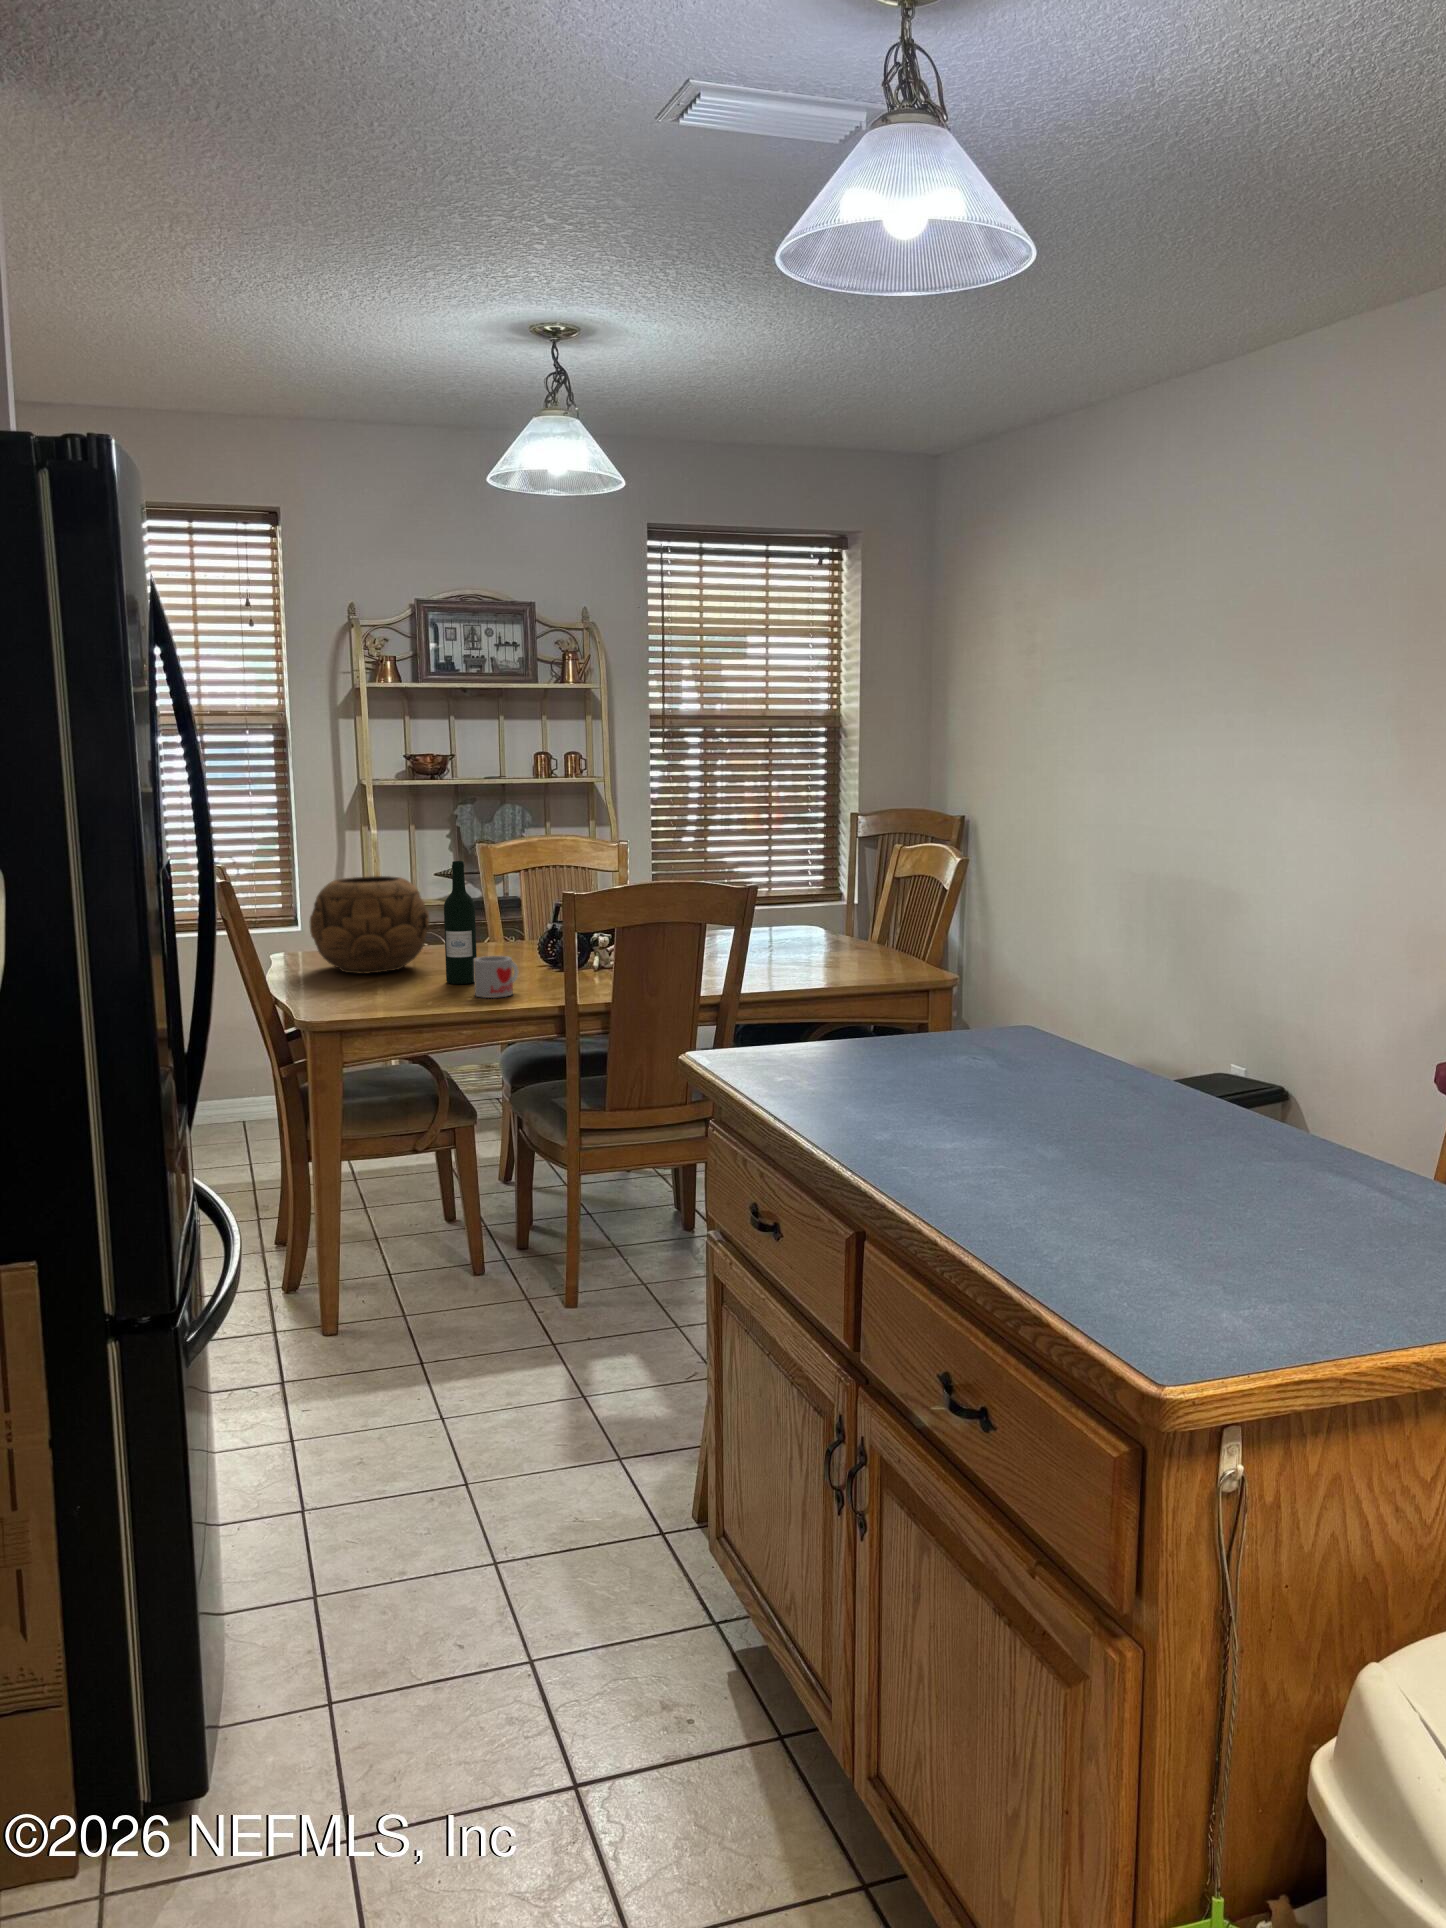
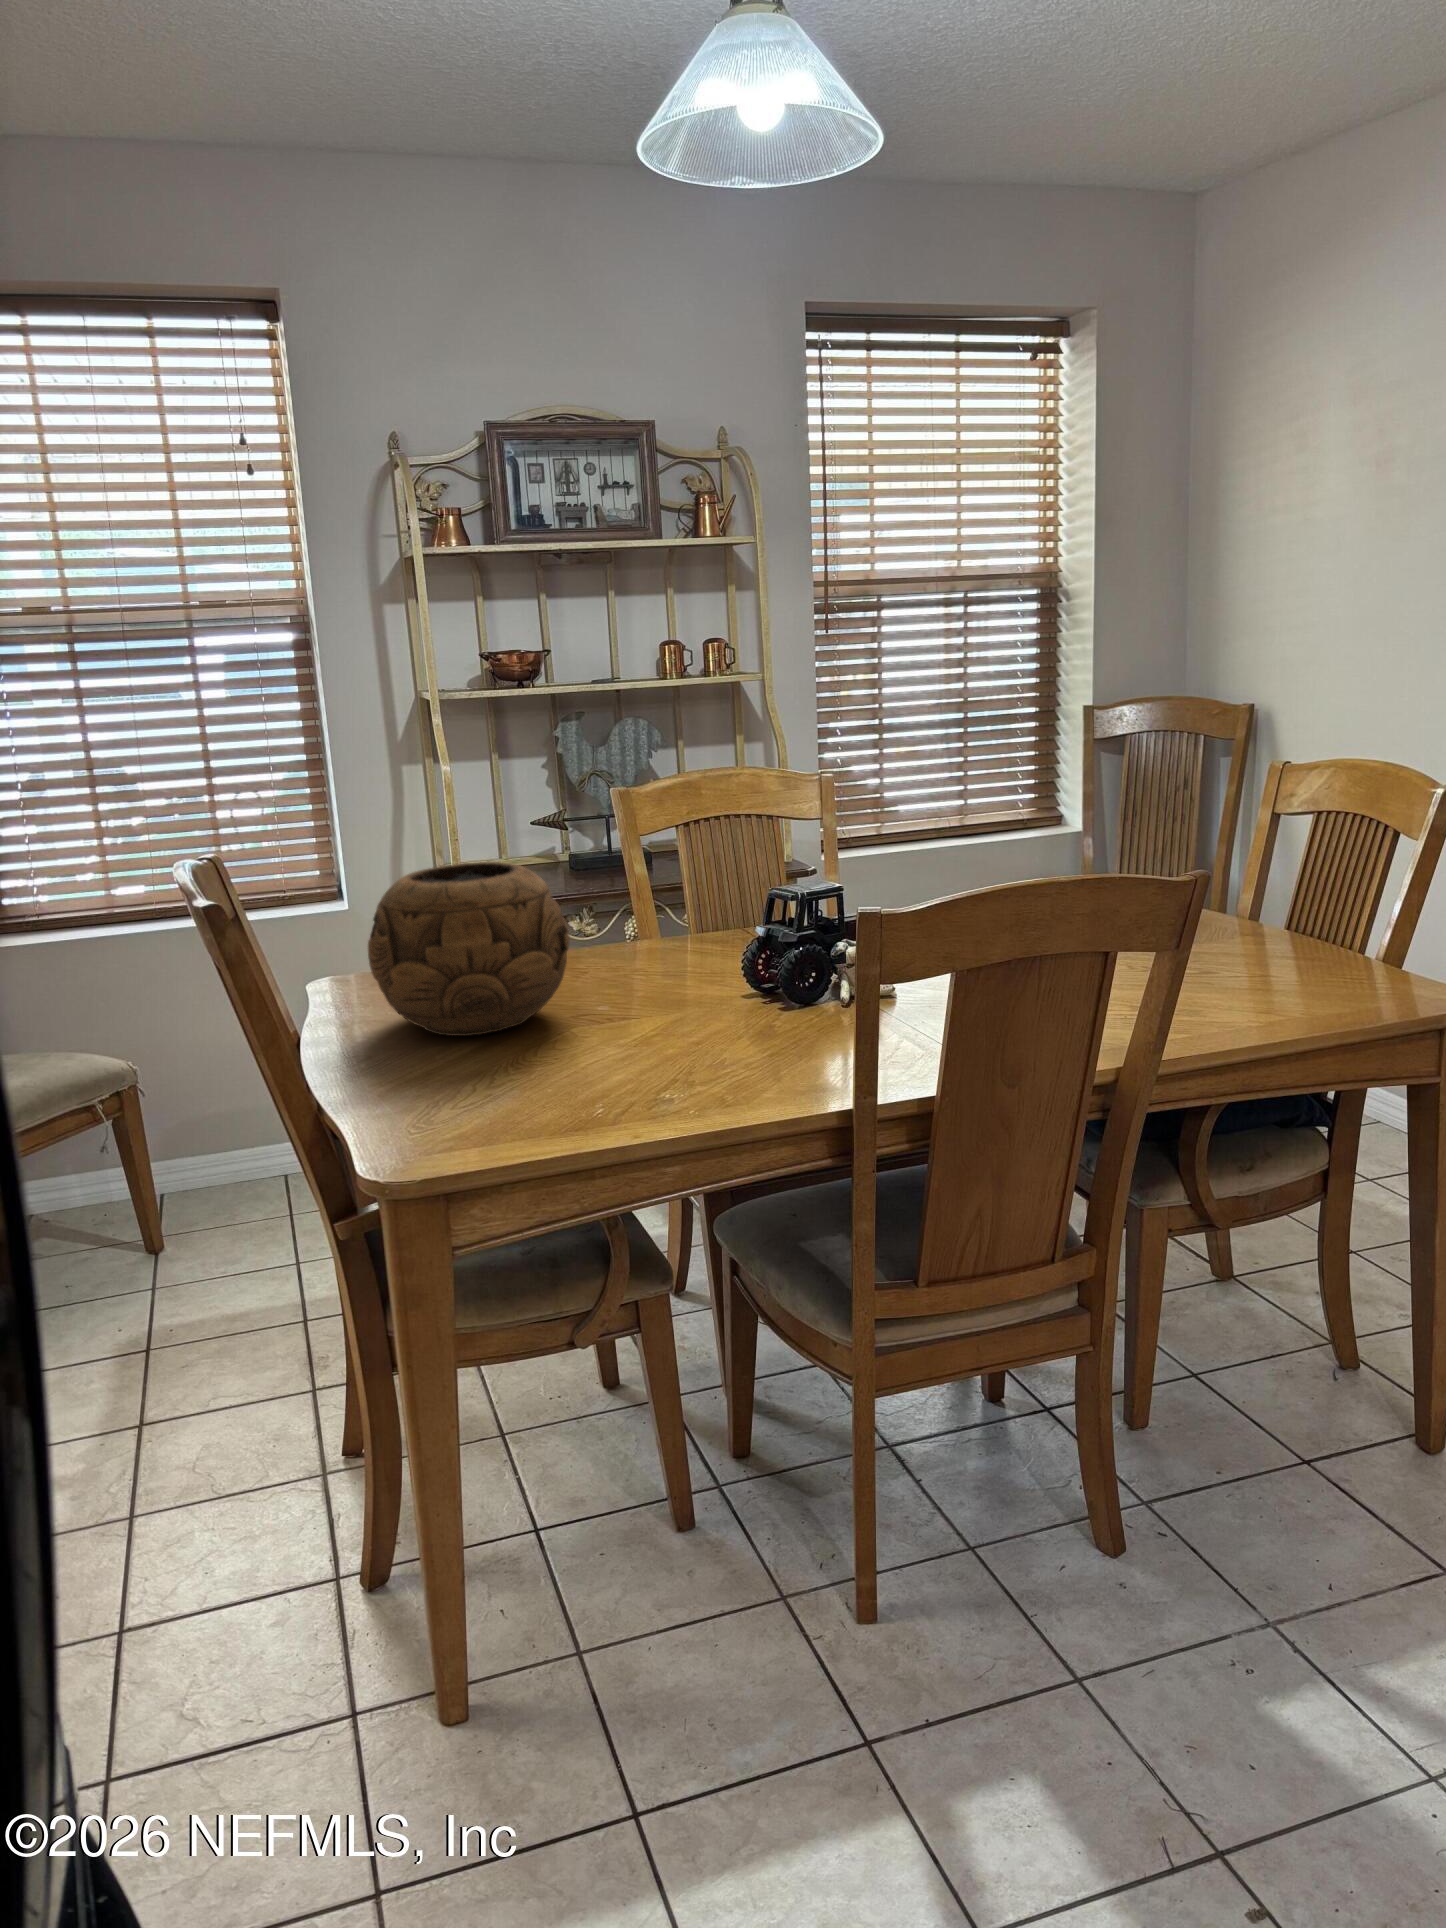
wine bottle: present [444,861,477,984] -> none [603,840,665,1056]
mug: present [474,956,518,998] -> none [671,1011,747,1094]

